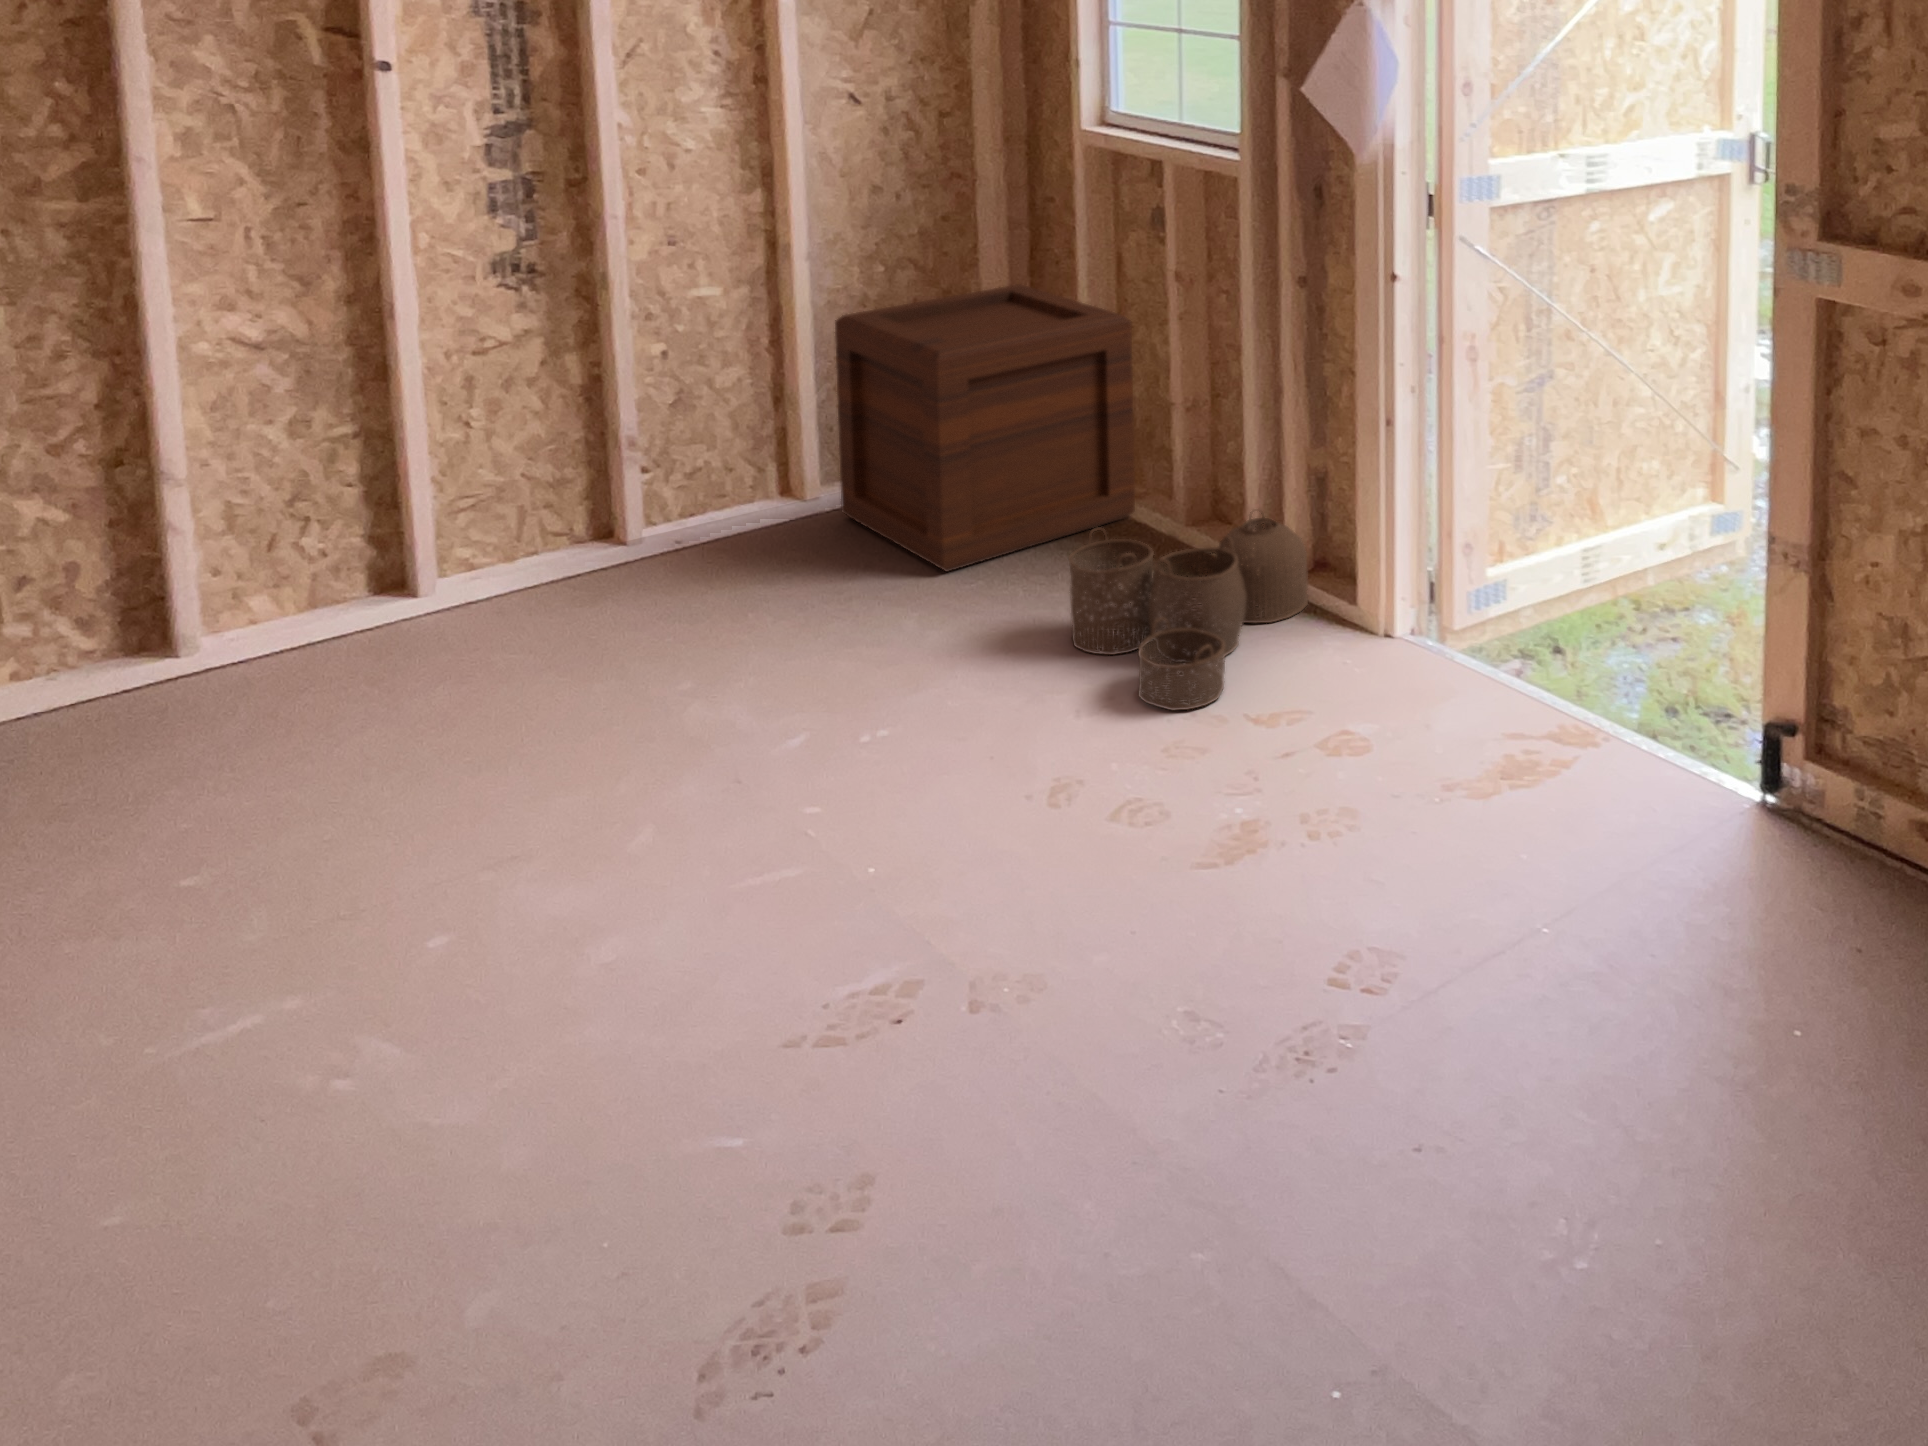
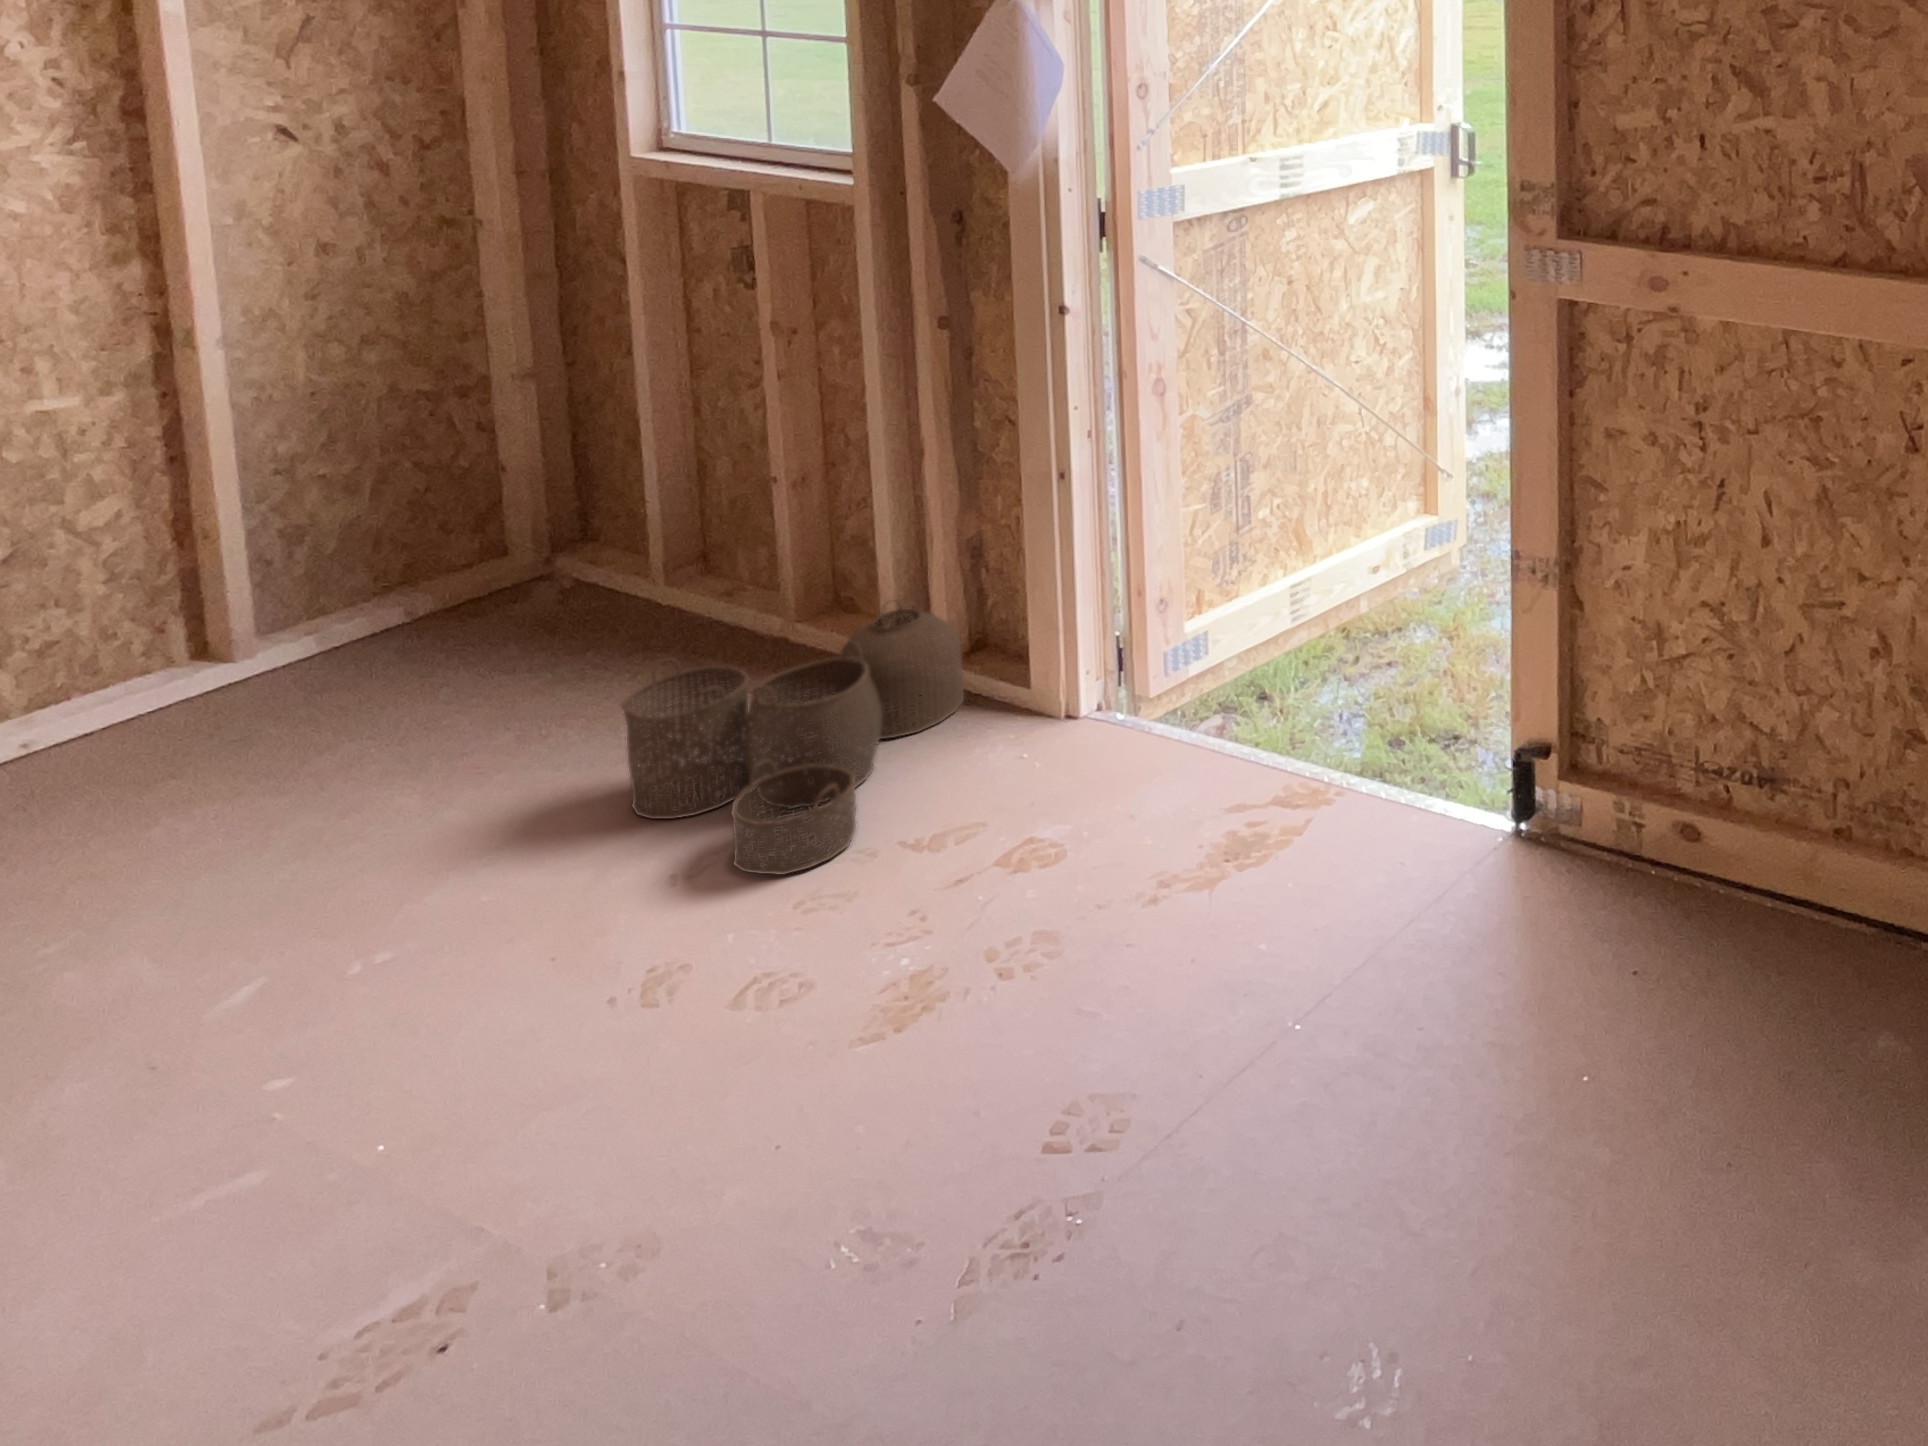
wooden crate: present [835,284,1135,572] -> none [232,357,721,746]

